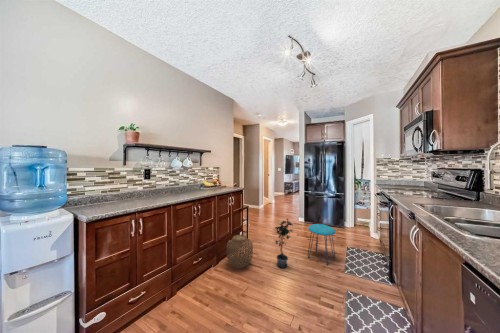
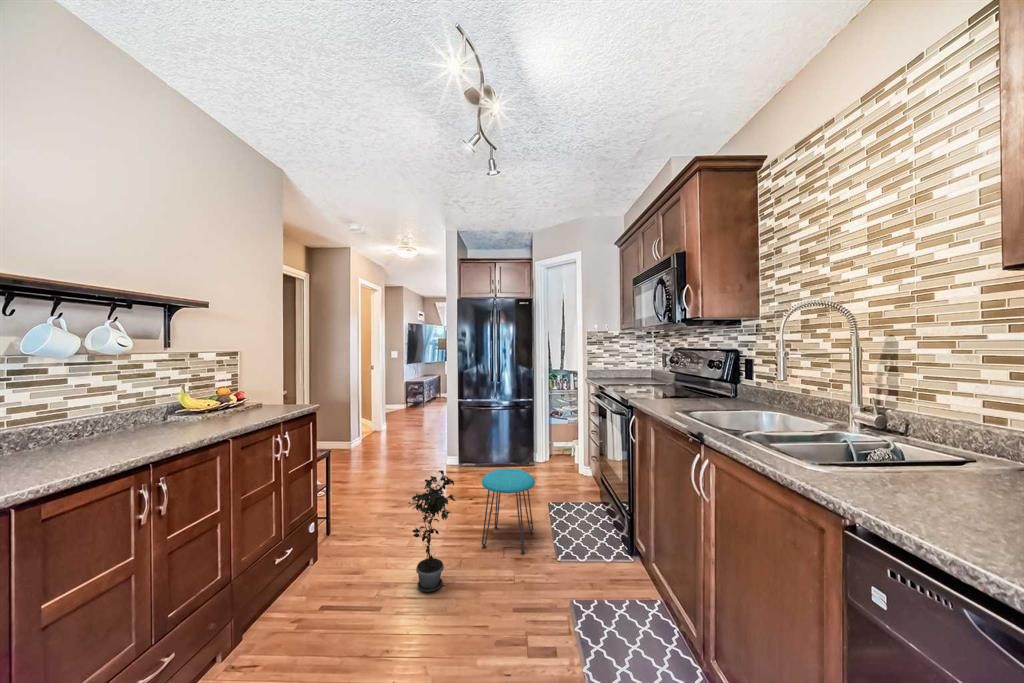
woven basket: present [226,235,253,268] -> none [271,535,353,635]

